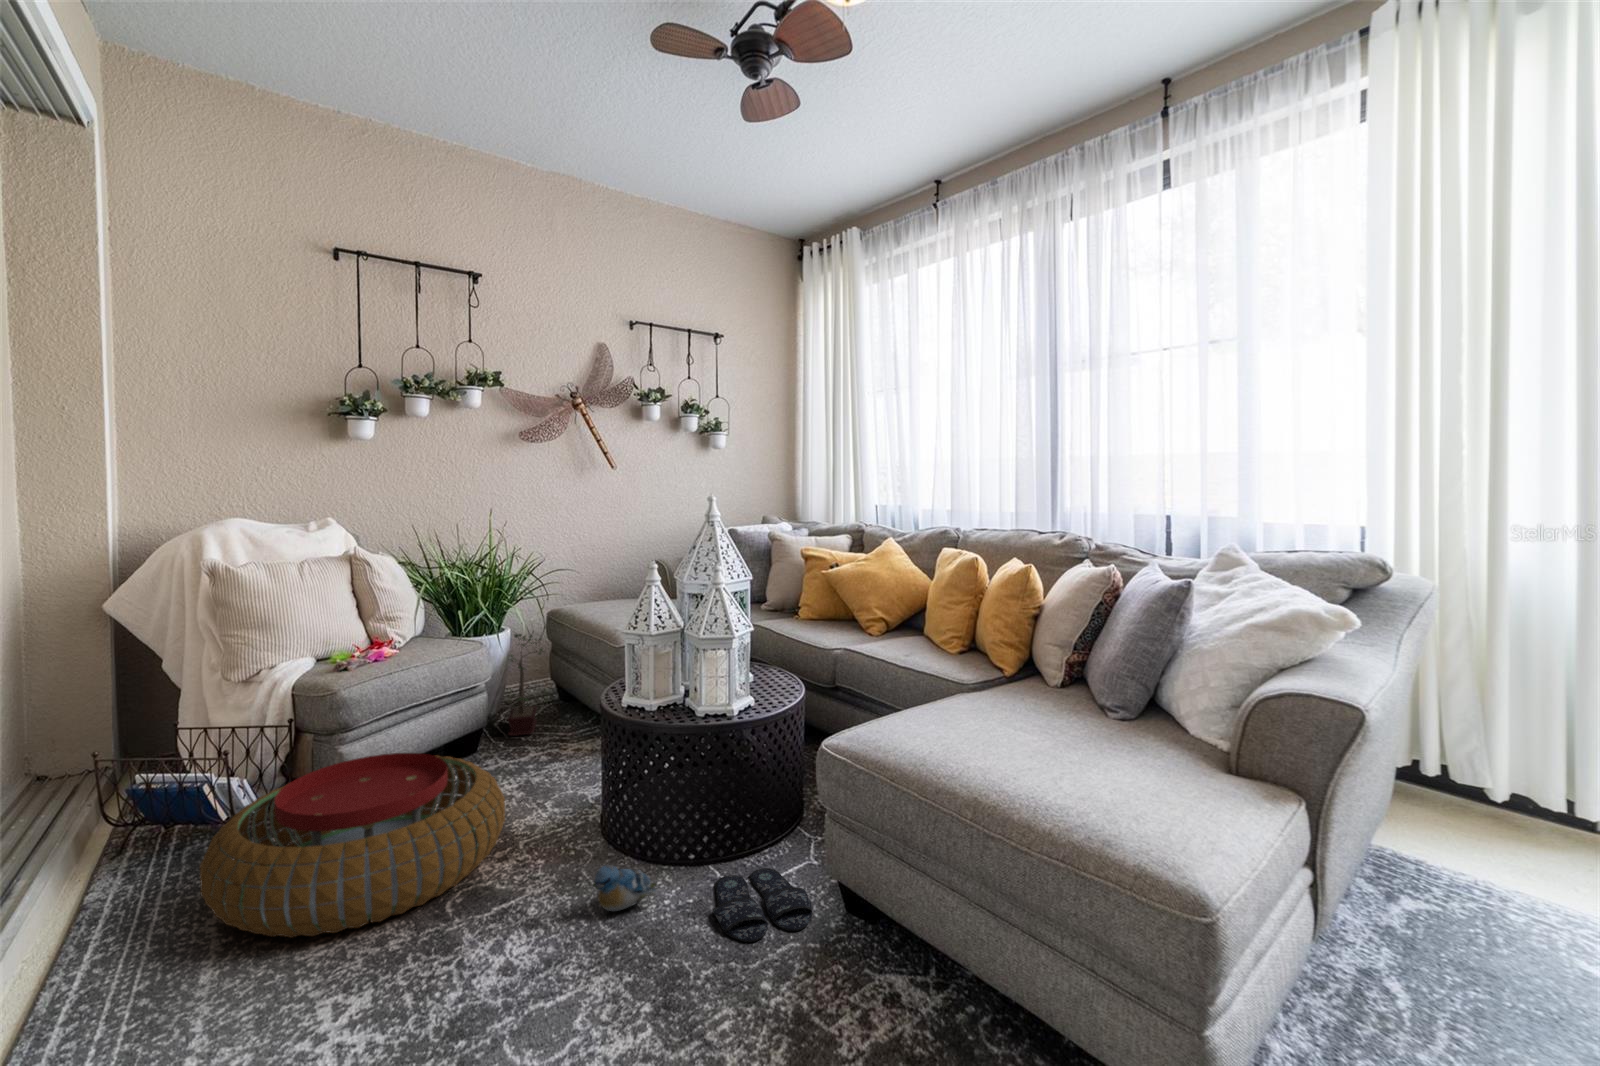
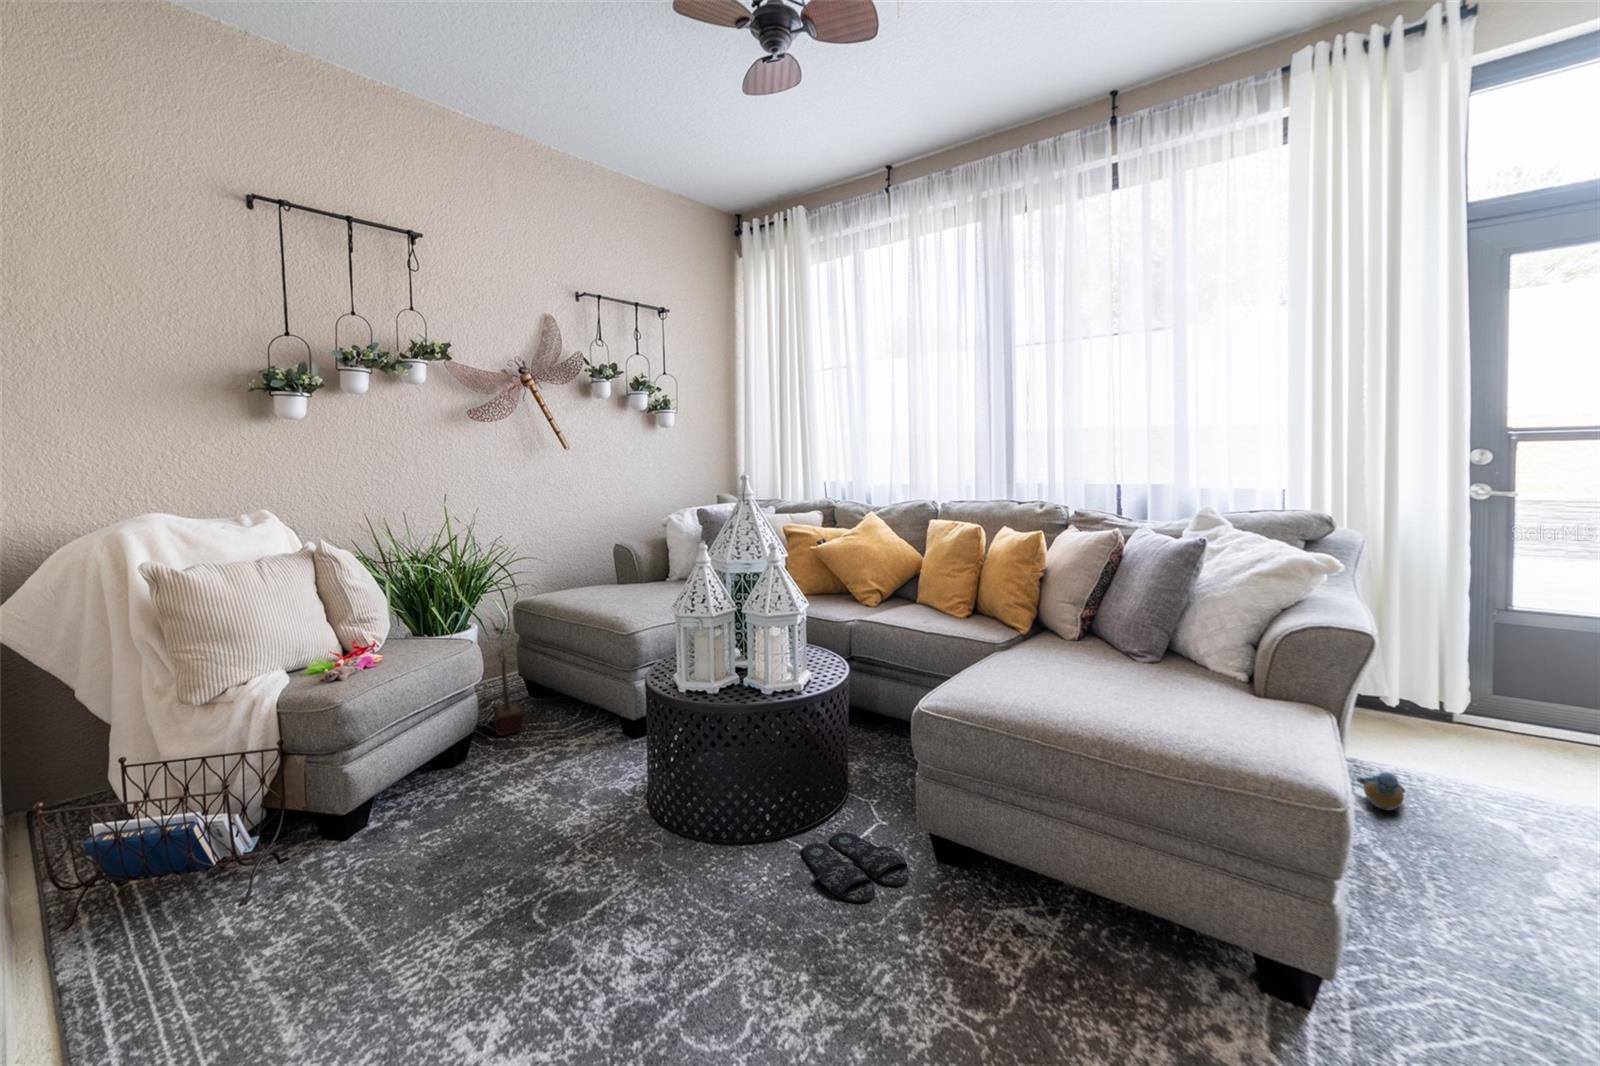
pouf: present [200,753,505,938] -> none [234,761,565,979]
plush toy: present [593,865,658,911] -> present [1357,773,1405,810]

